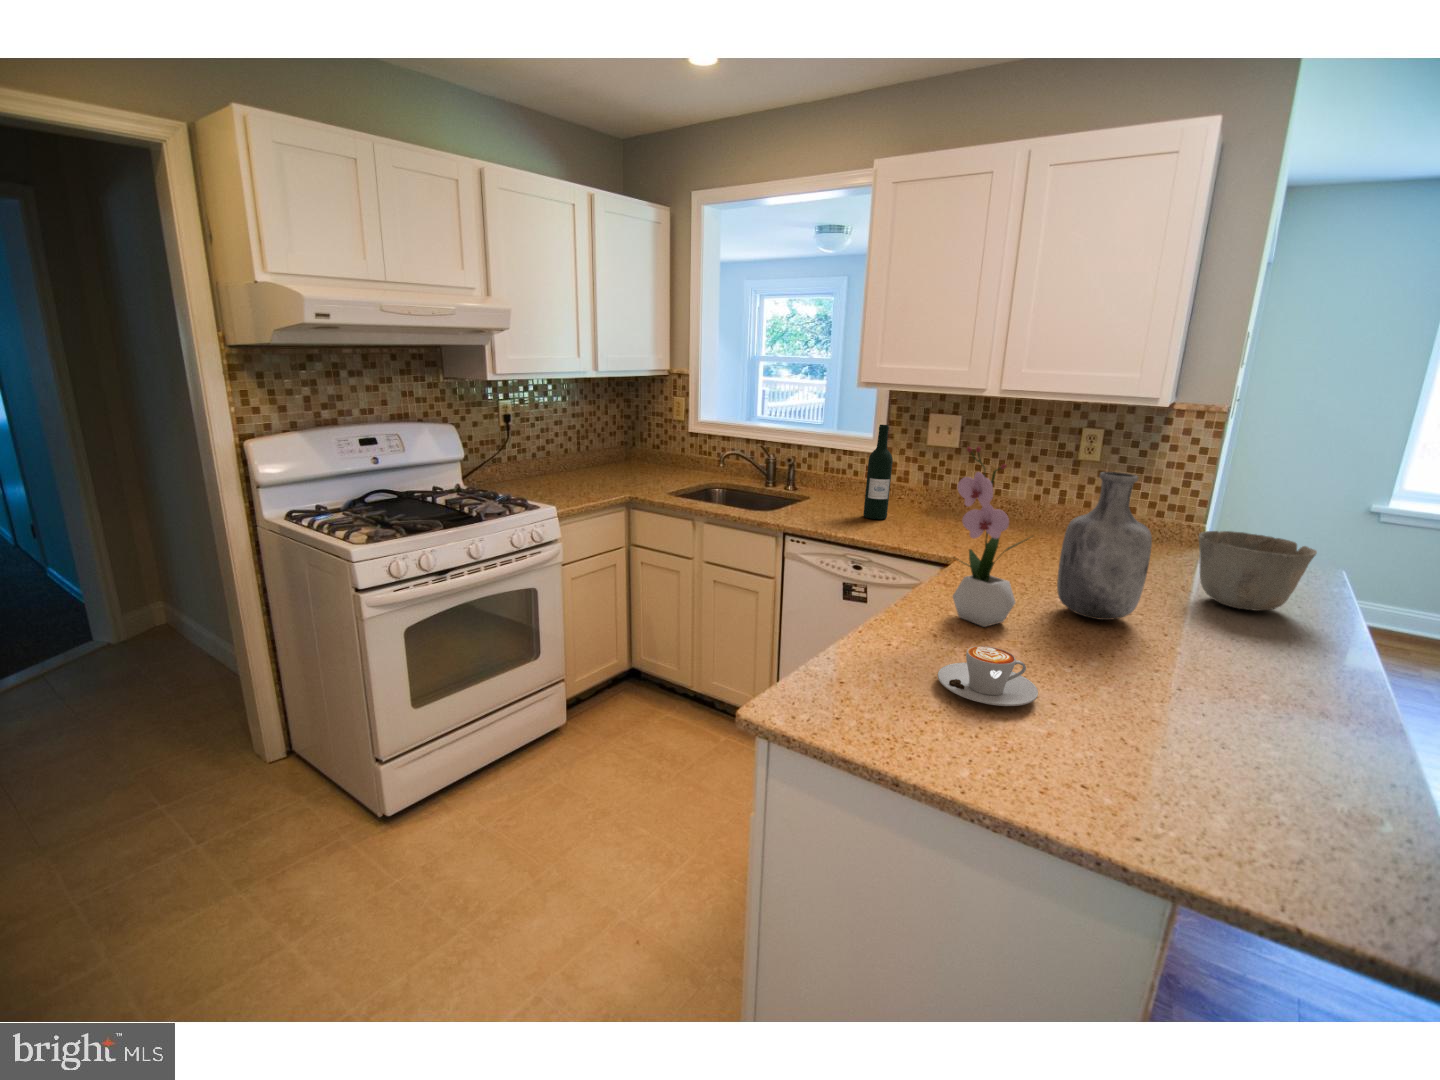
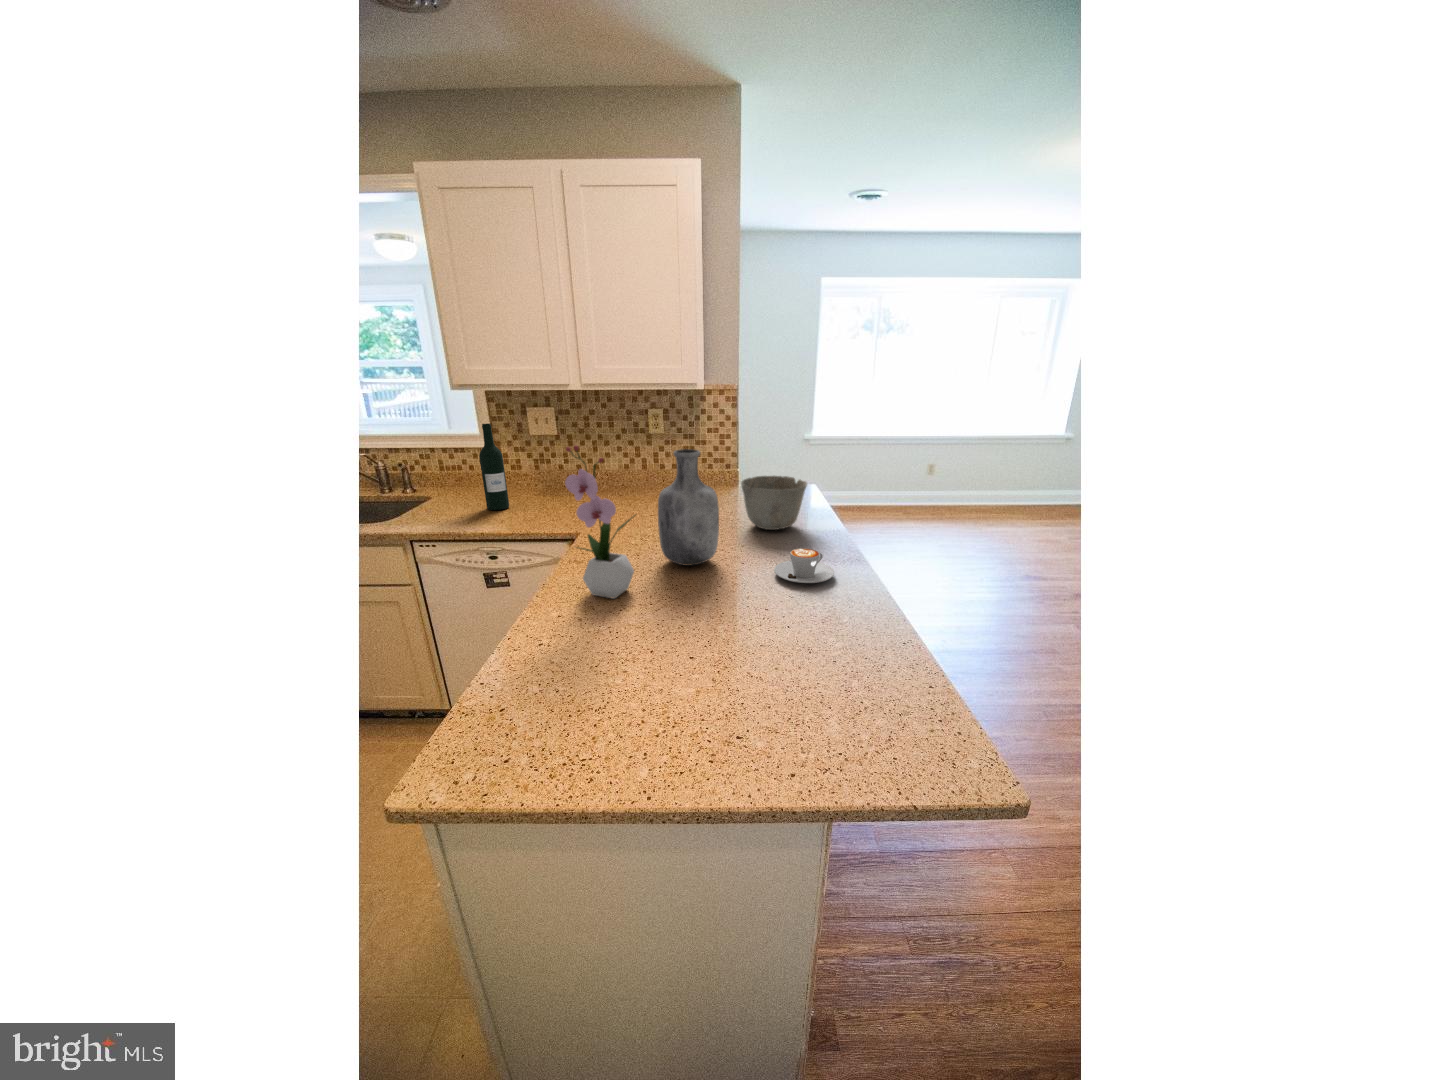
coffee cup: present [938,646,1038,706] -> present [774,548,834,583]

